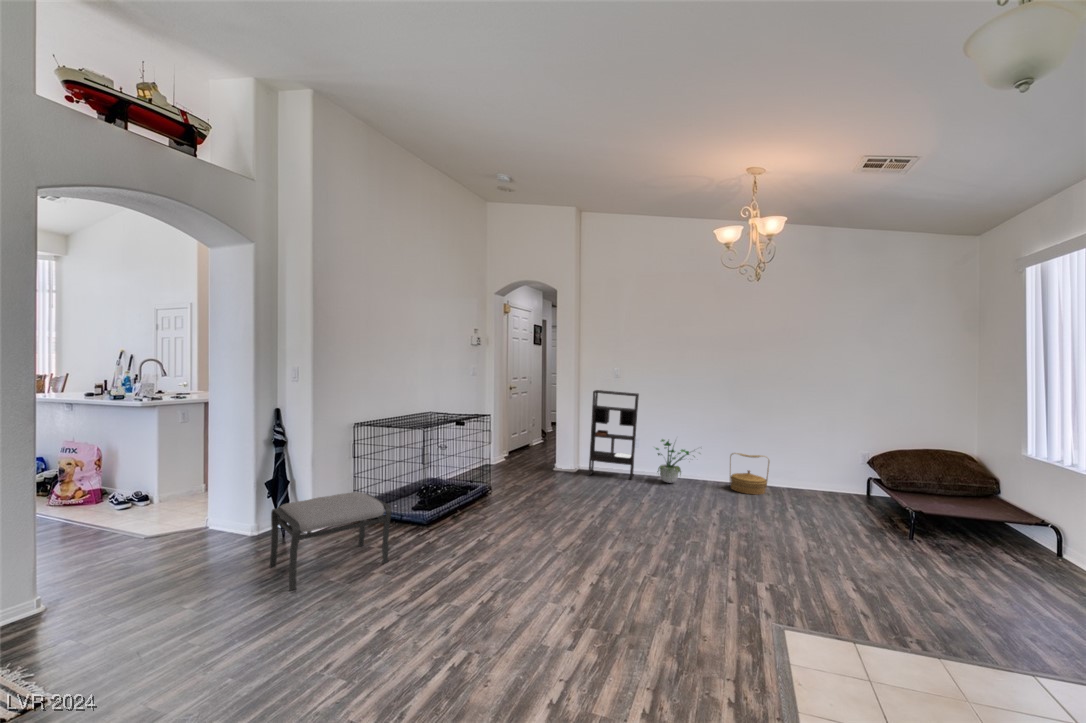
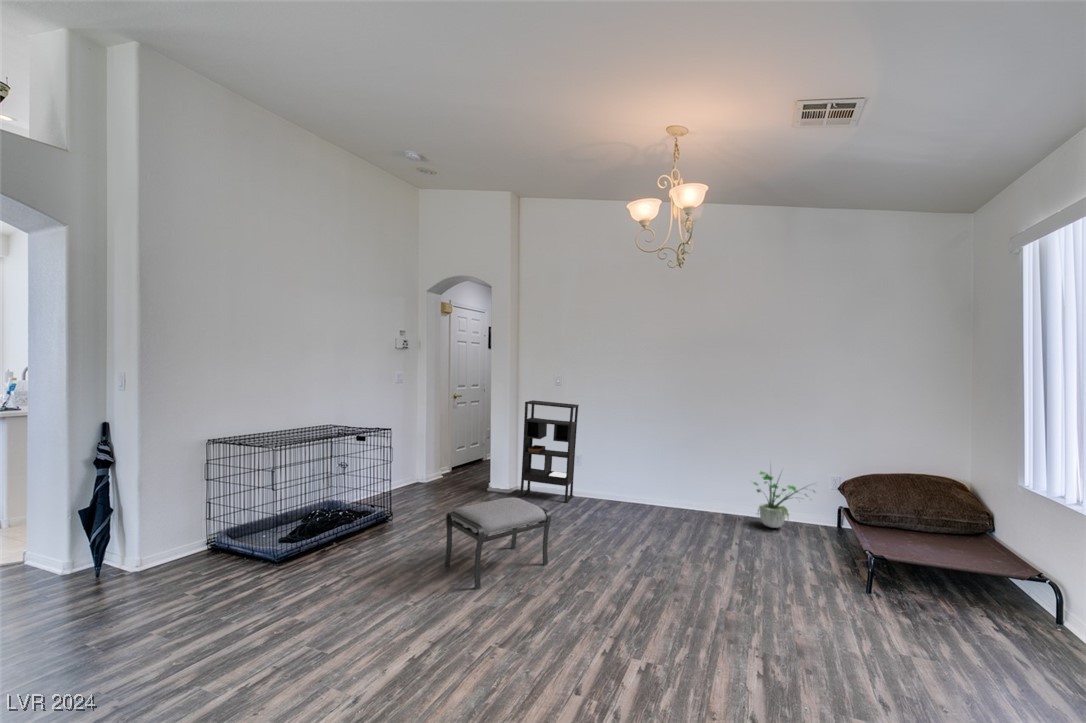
potted plant: present [656,439,689,483] -> present [753,471,804,528]
woven basket: present [730,453,769,495] -> none [675,474,720,524]
ottoman: present [270,492,391,591] -> present [444,498,551,589]

